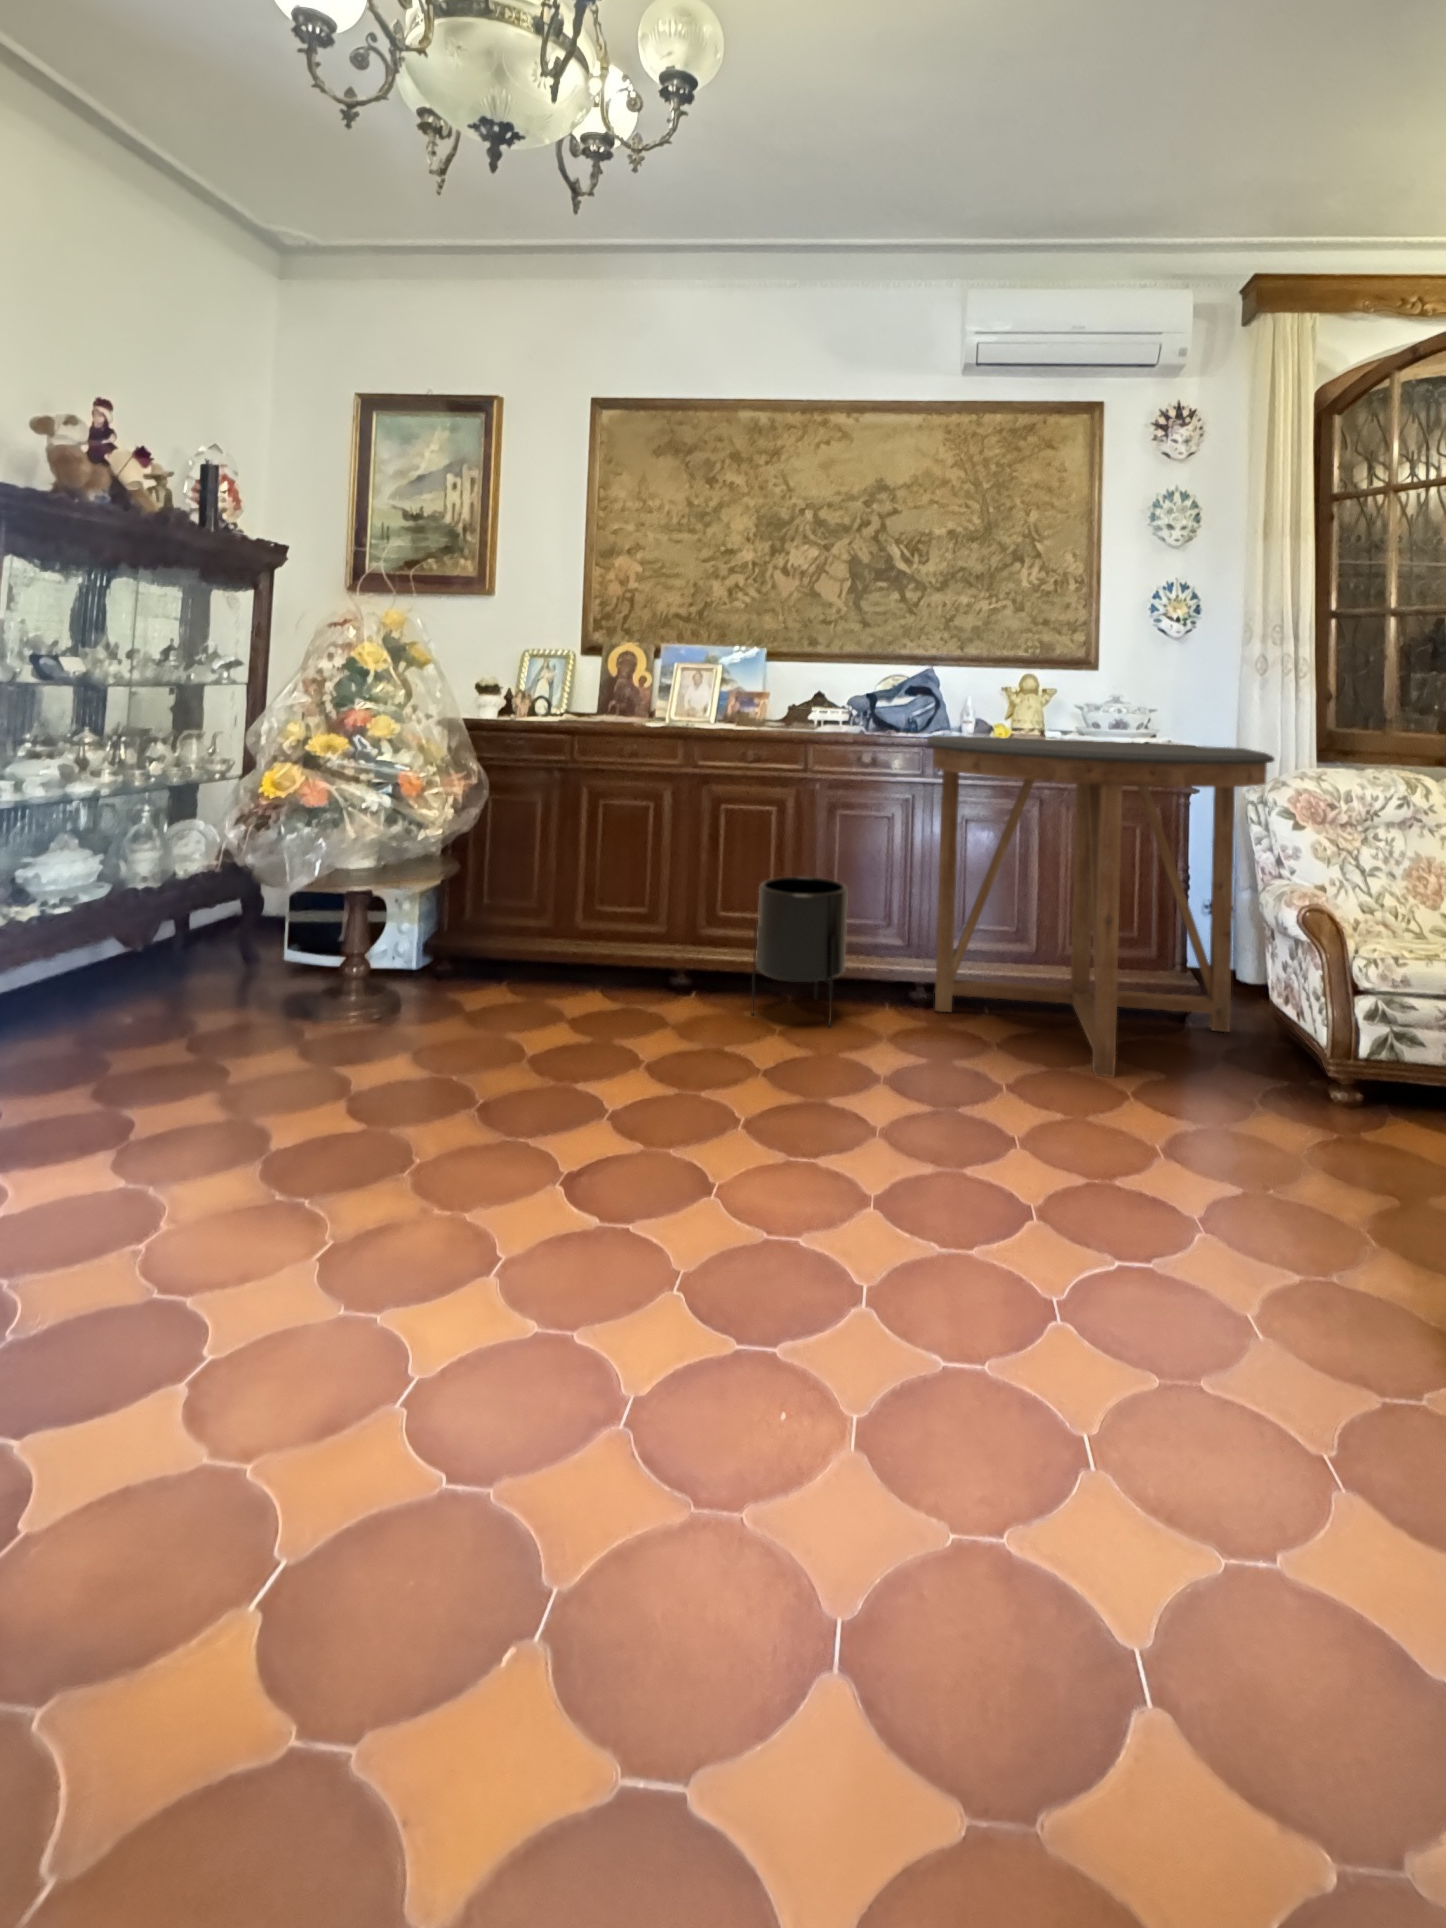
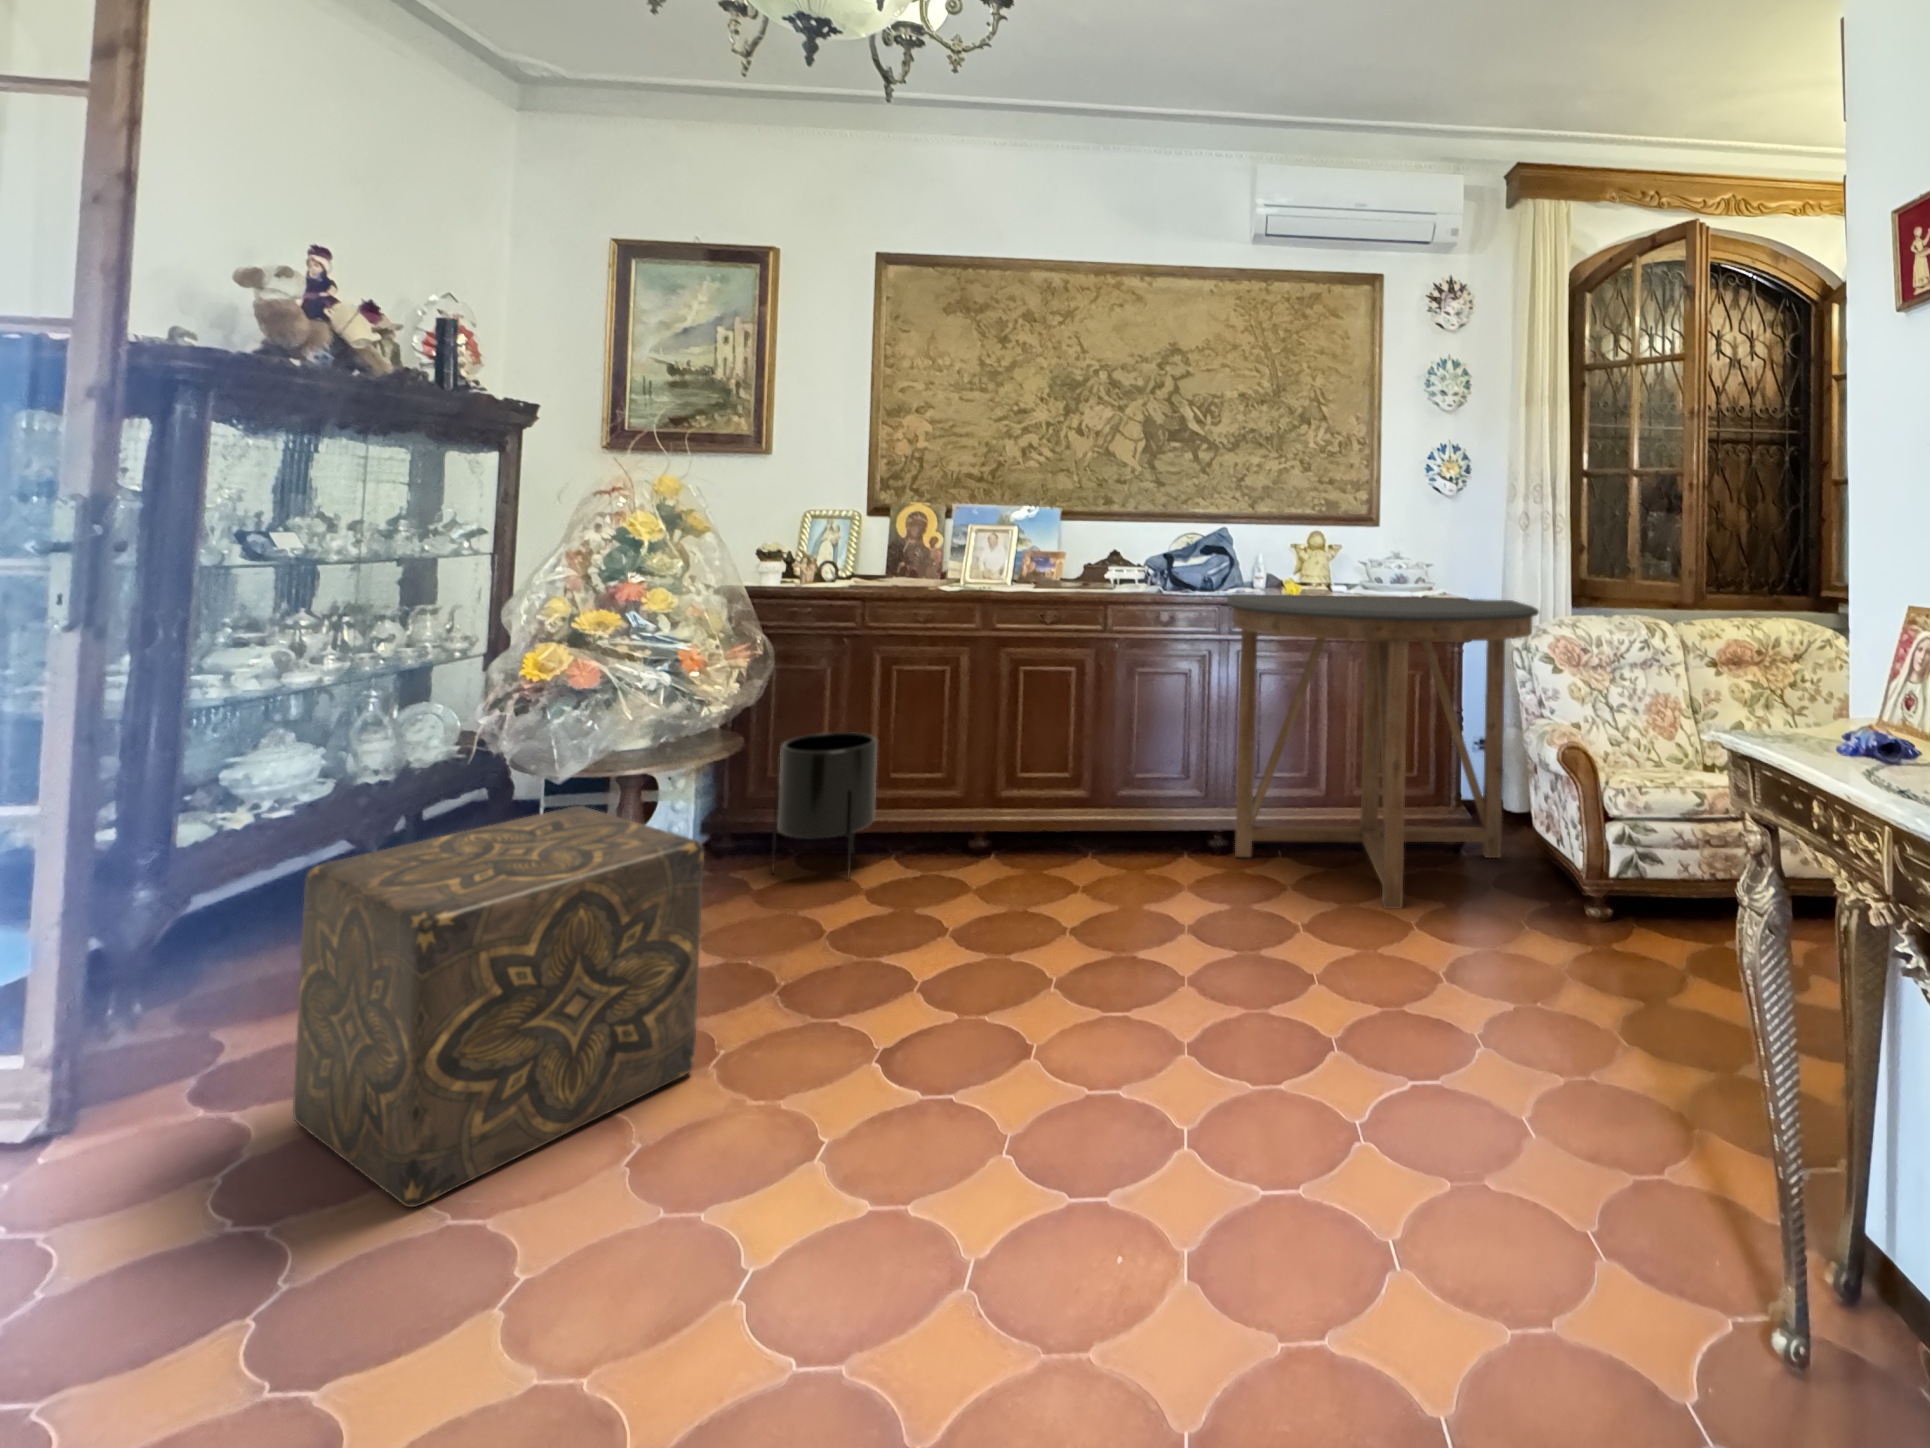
planter: present [751,877,848,1027] -> present [772,732,877,880]
ottoman: none [48,910,400,1272] -> present [293,806,704,1207]

